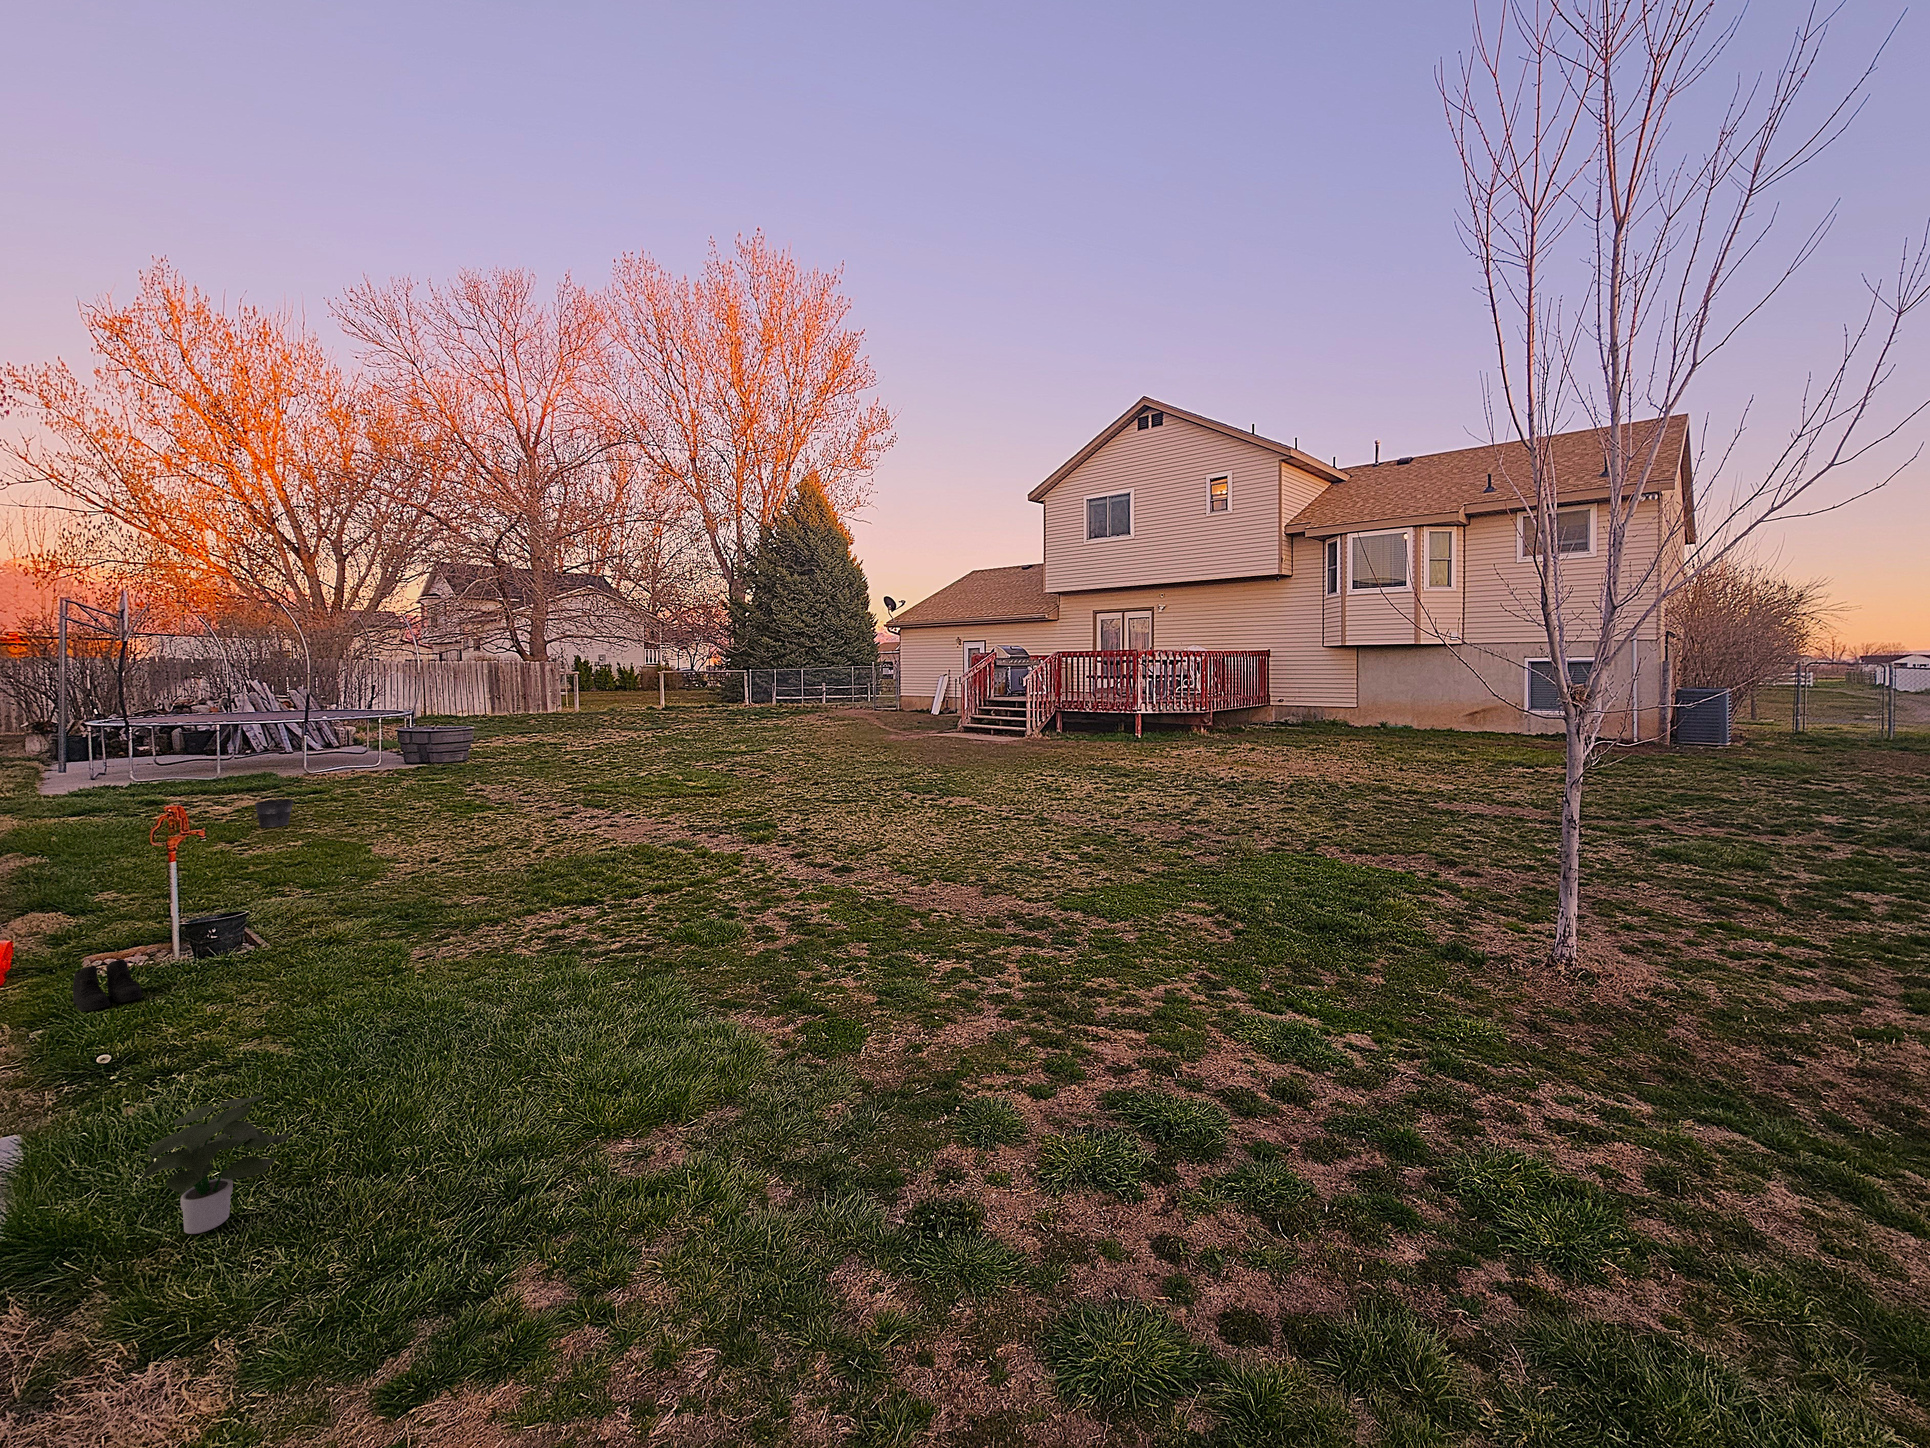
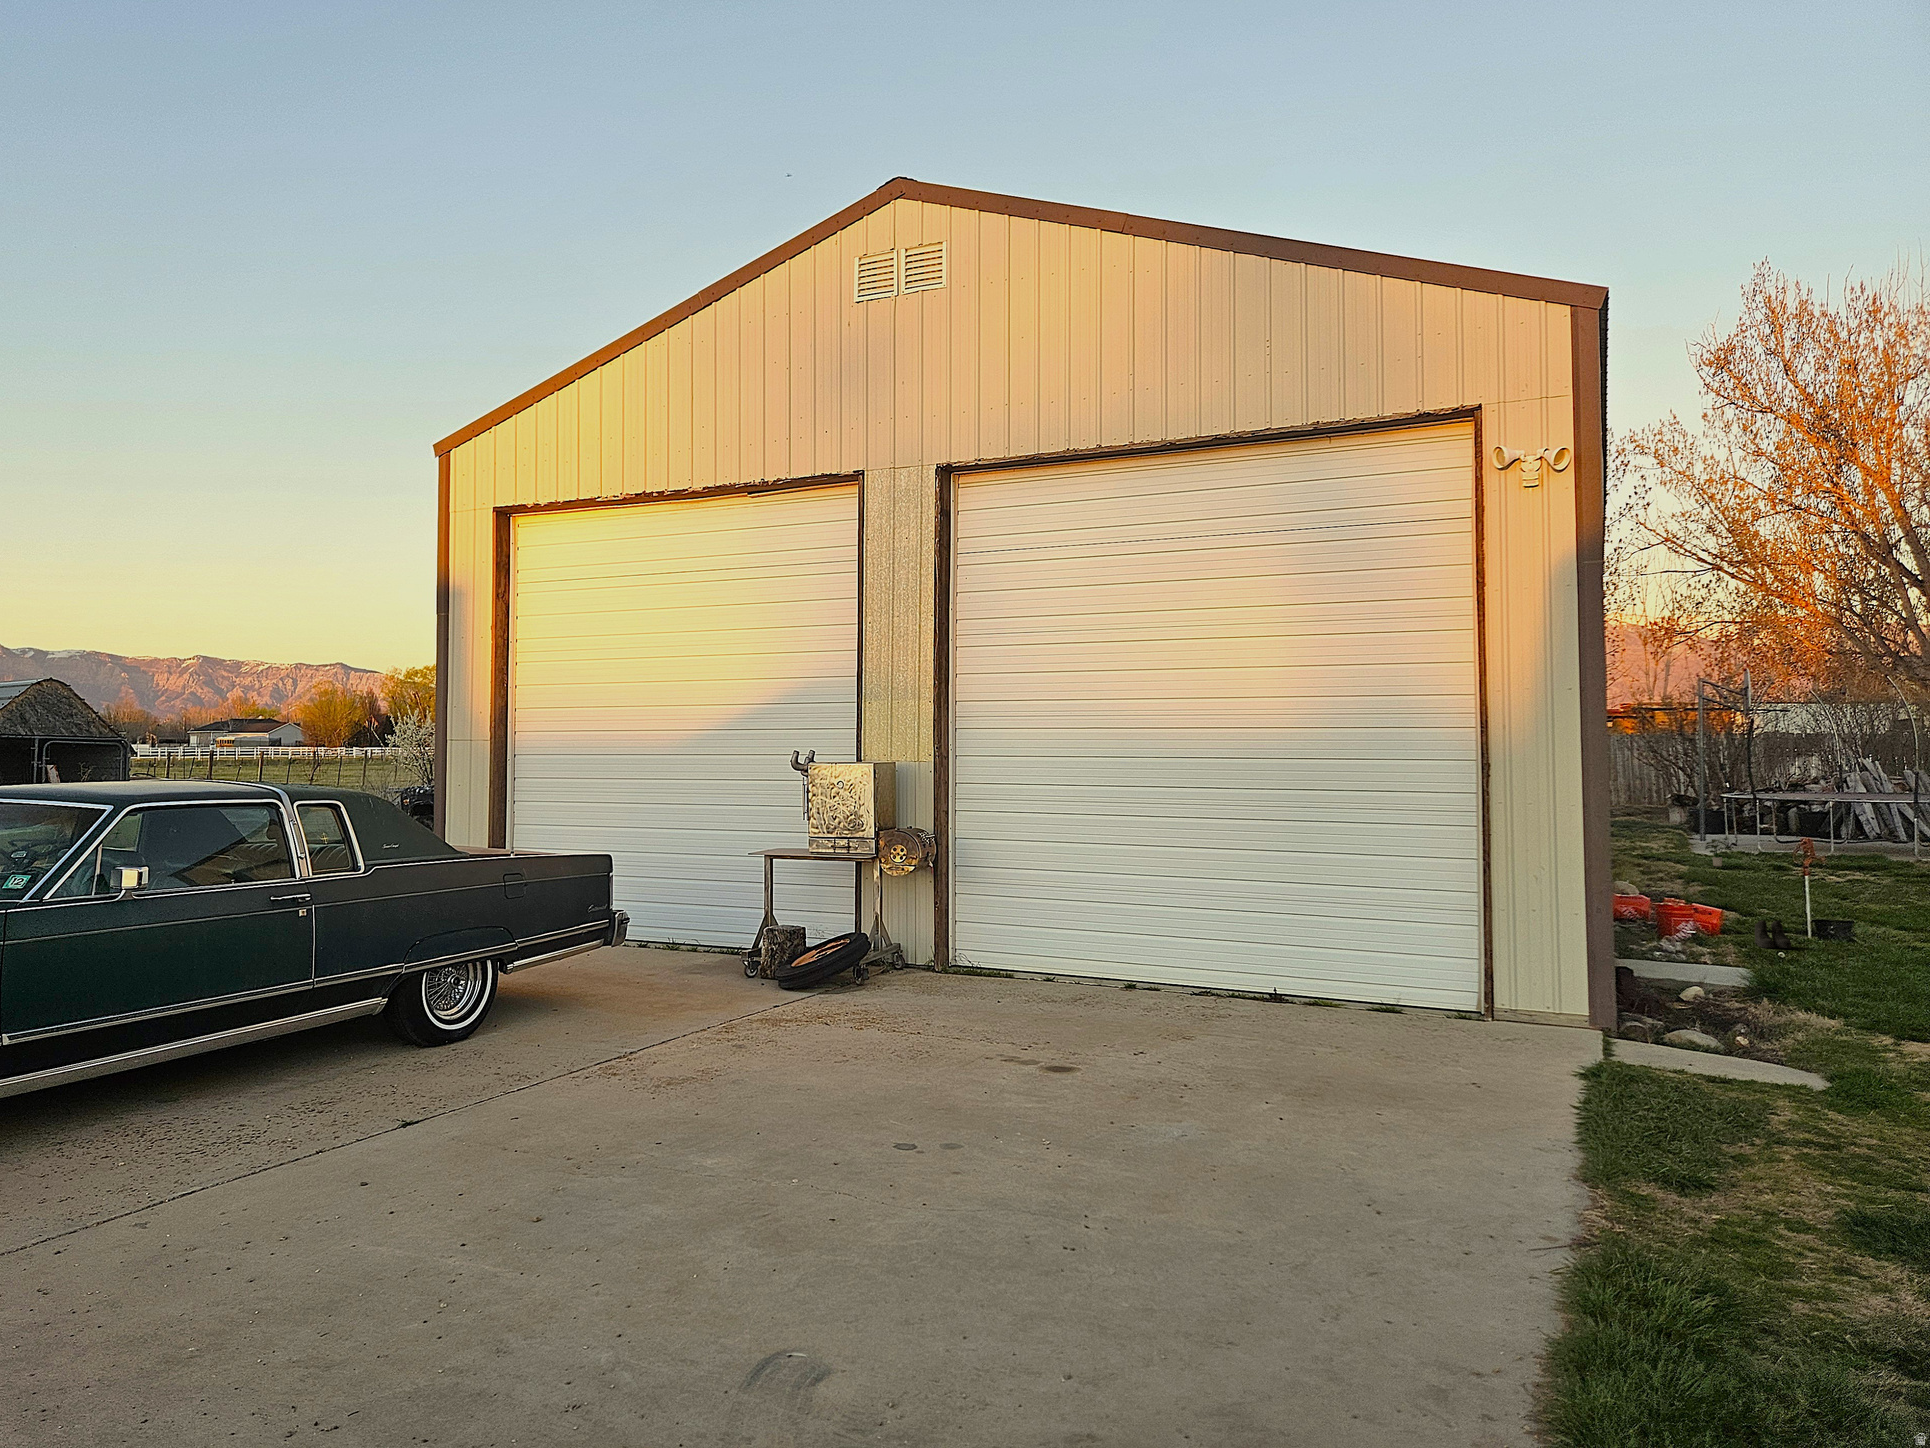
bucket: present [251,800,293,827] -> none [1861,866,1899,893]
potted plant: present [141,1096,293,1234] -> present [1705,838,1733,866]

